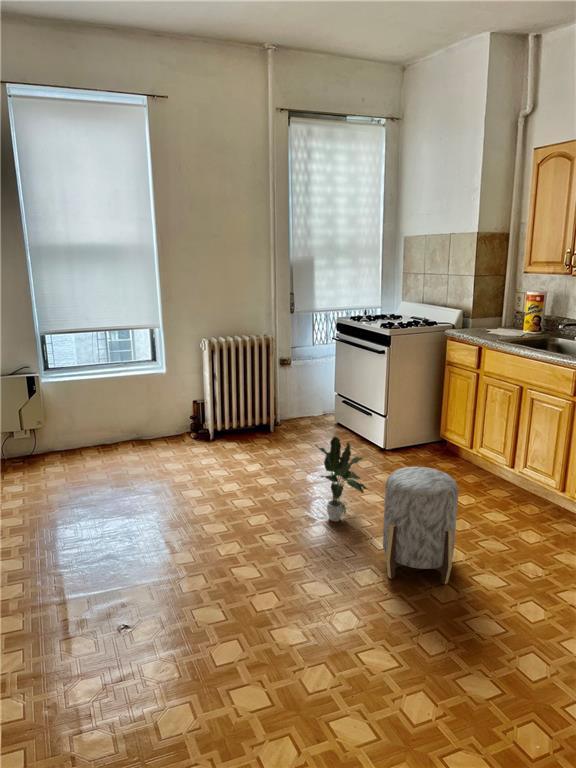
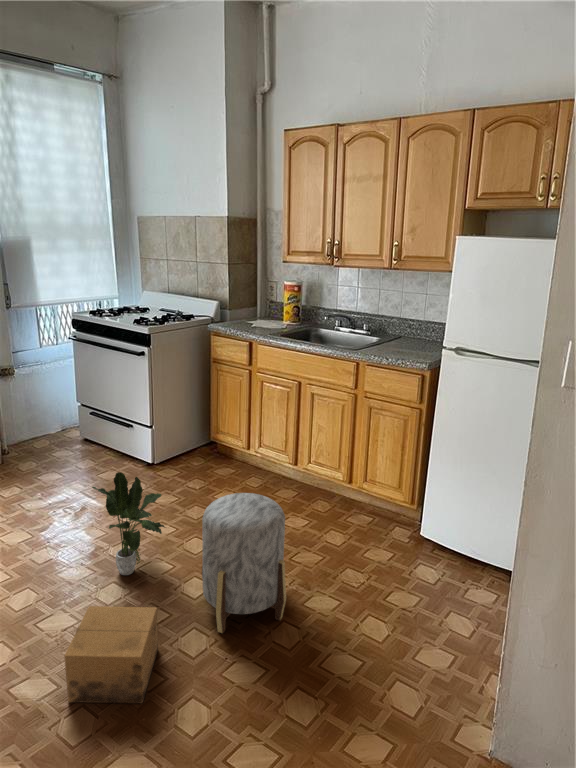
cardboard box: none [264,526,338,603] -> present [64,606,158,703]

